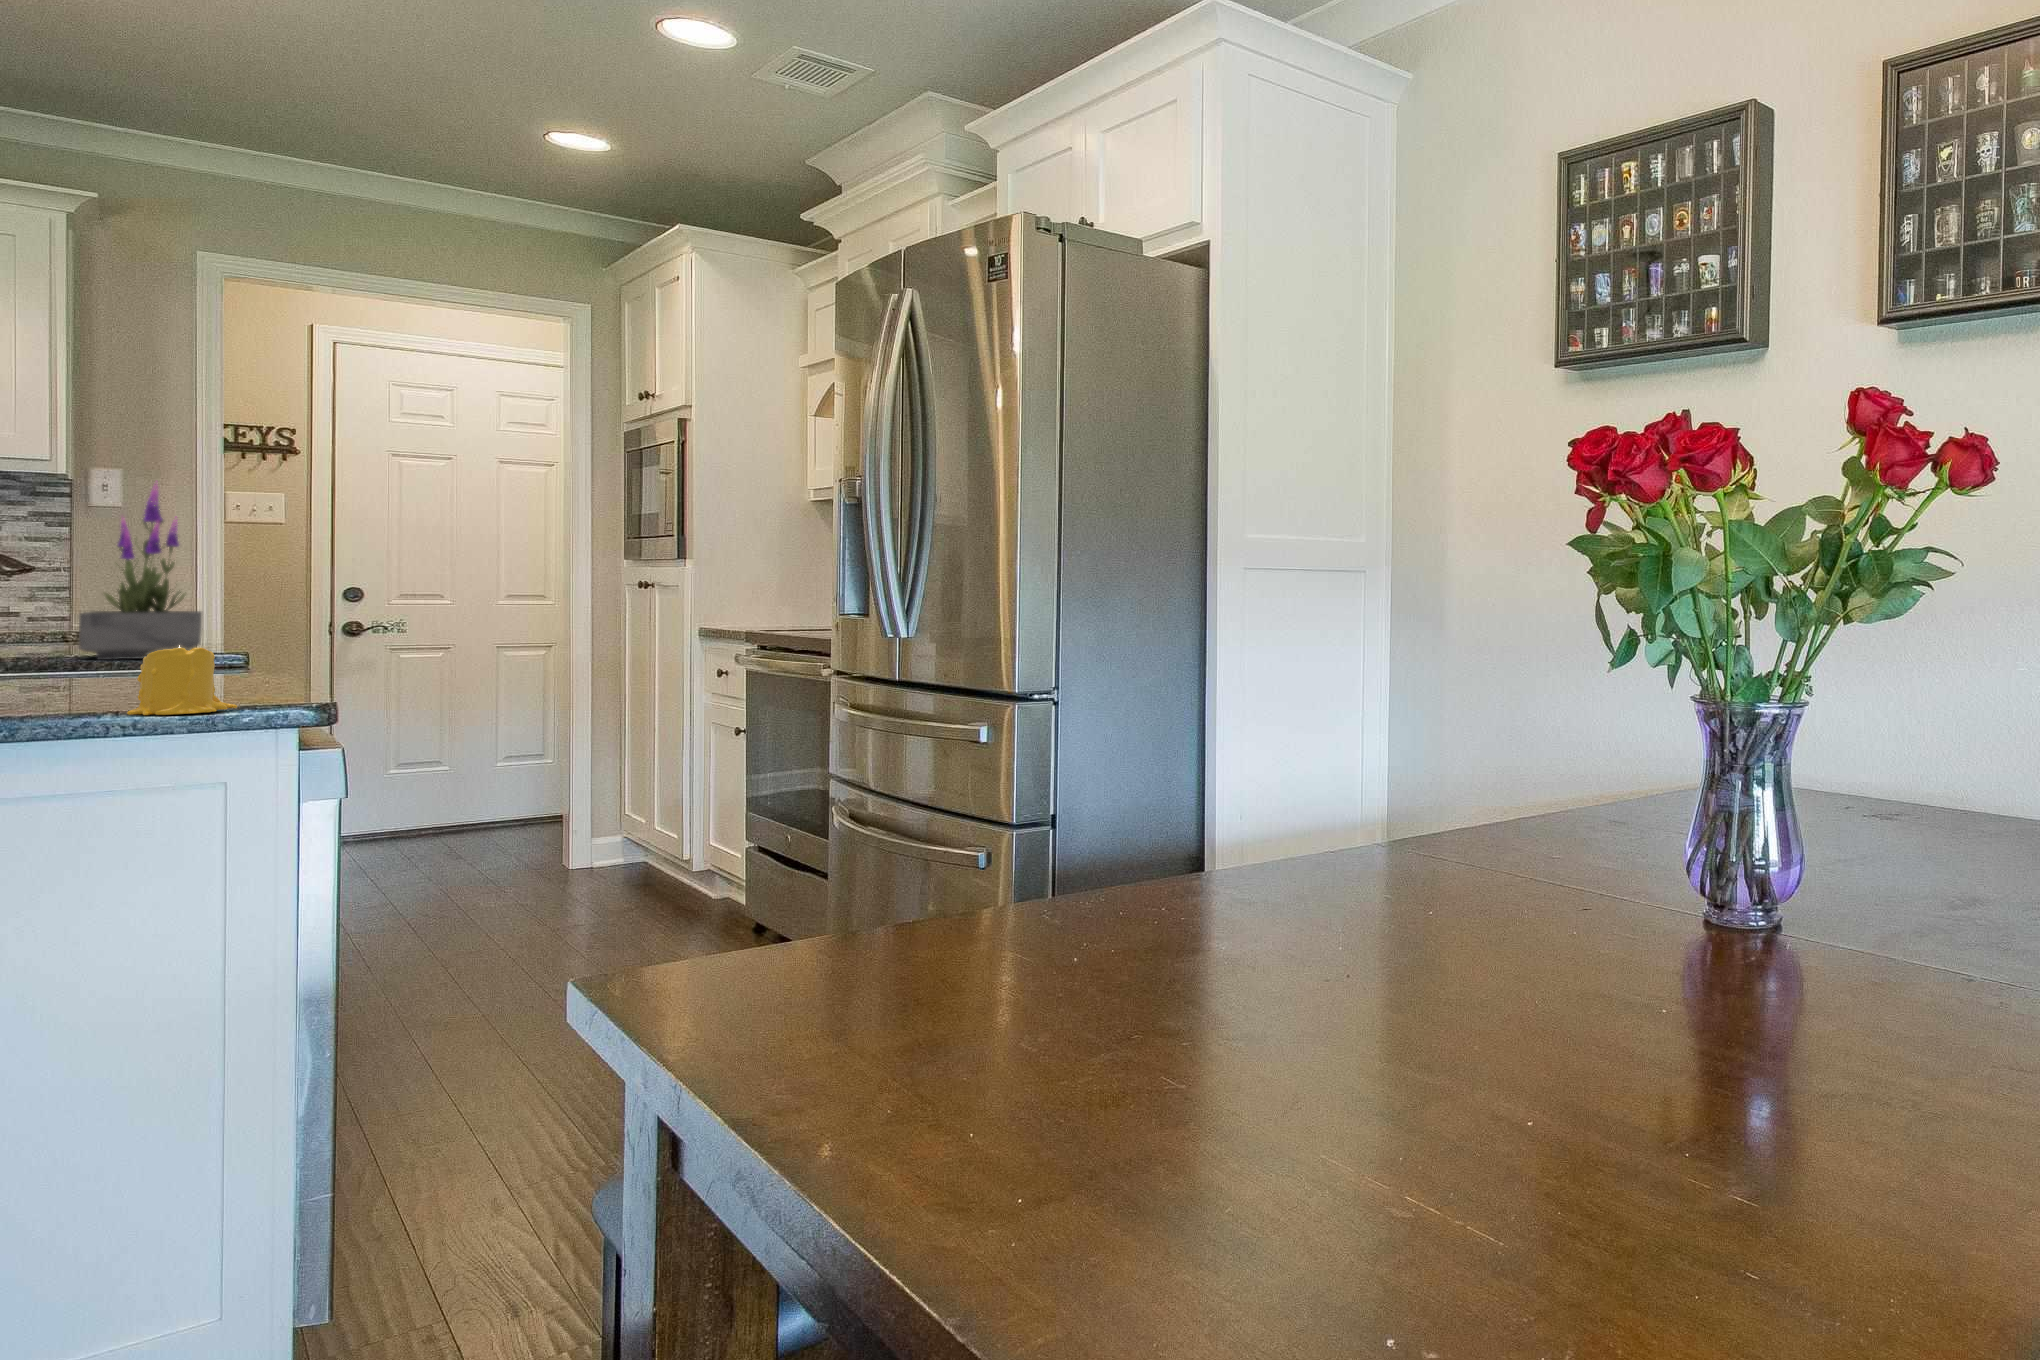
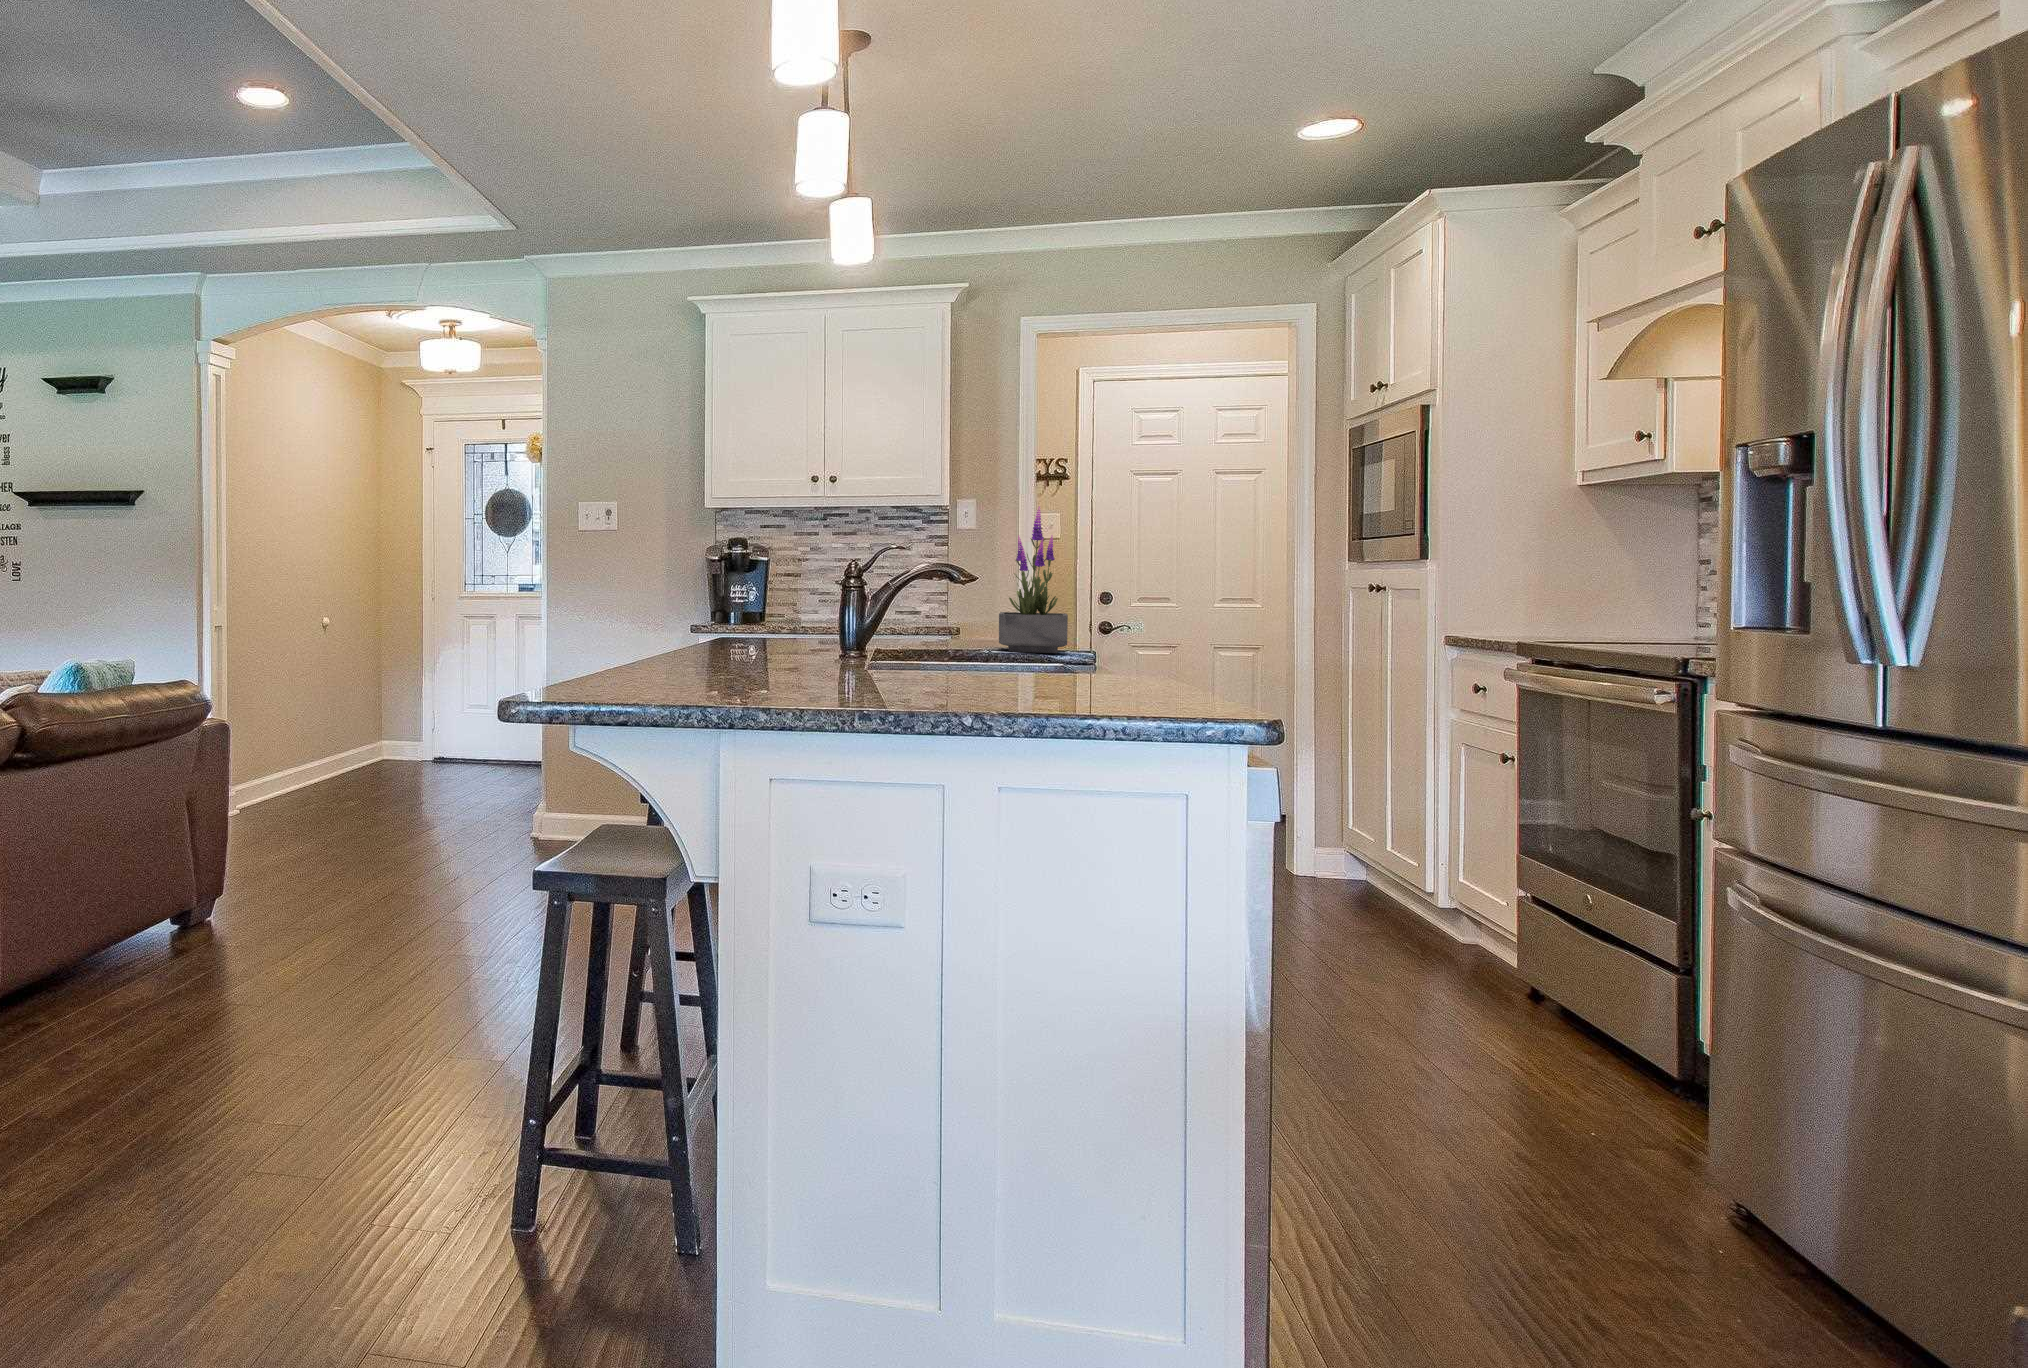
candle: present [127,646,237,715] -> none [1115,656,1187,720]

